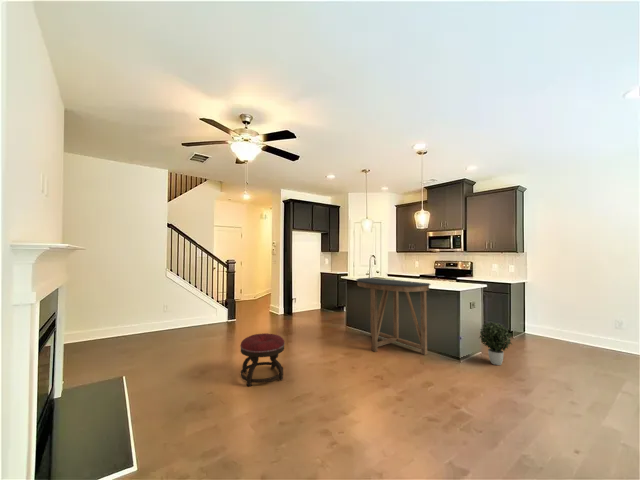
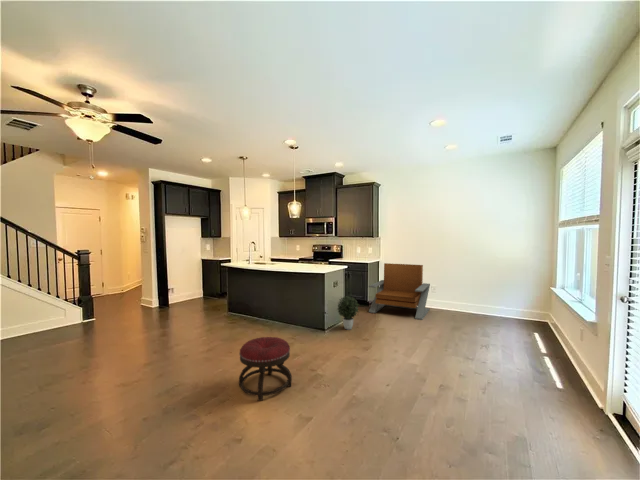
console table: present [356,278,430,355] -> none [234,264,300,333]
lounge chair: none [517,285,620,367] -> present [369,263,430,320]
ottoman: present [240,333,285,386] -> present [239,337,292,401]

